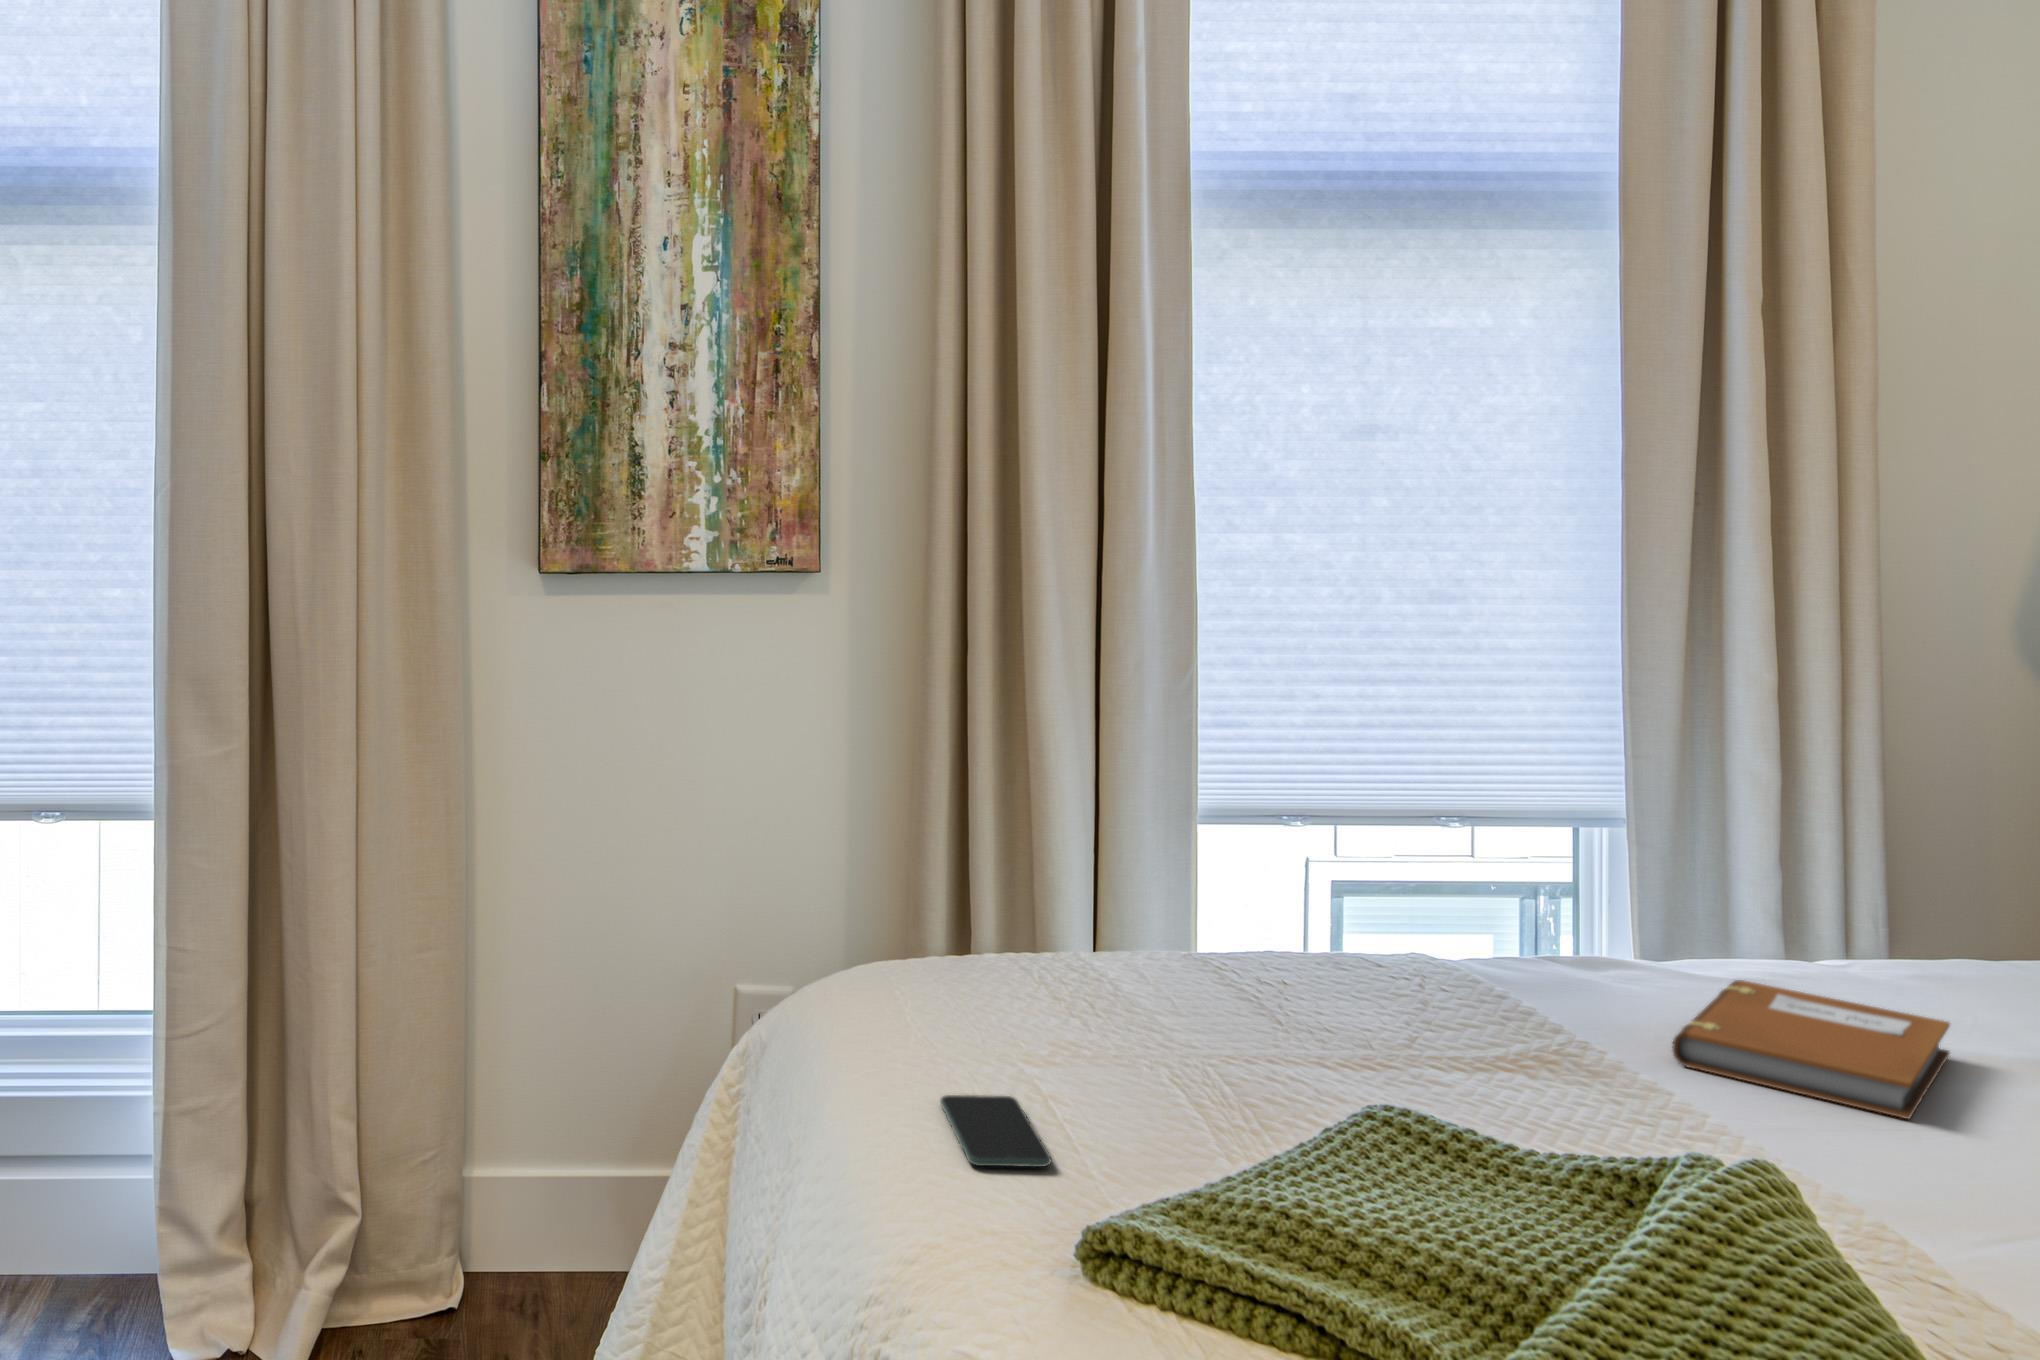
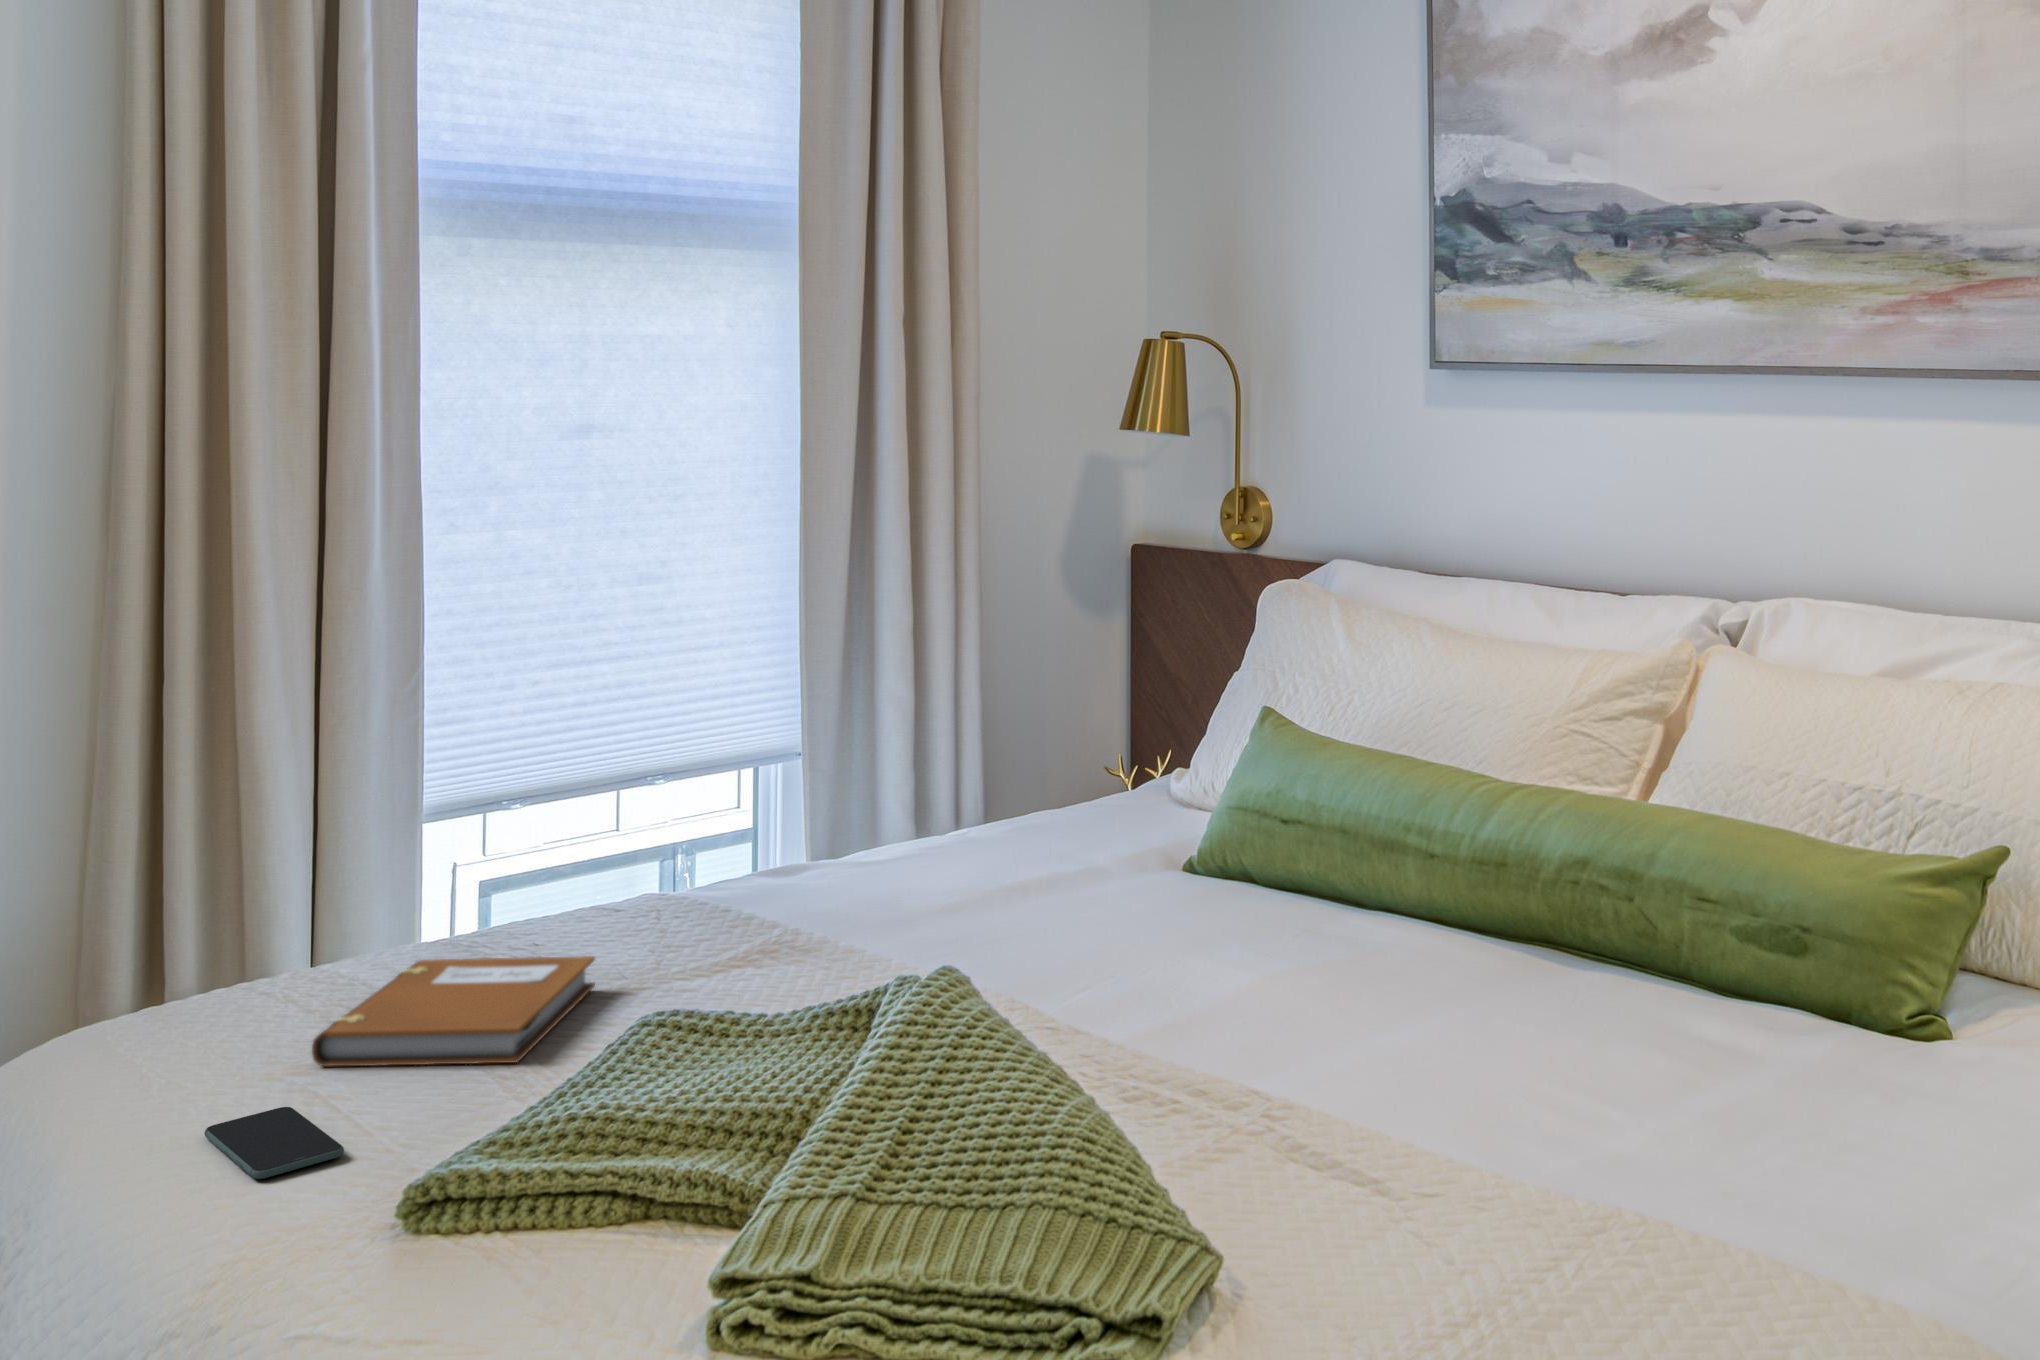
notebook: present [1672,980,1950,1119] -> present [312,956,595,1067]

